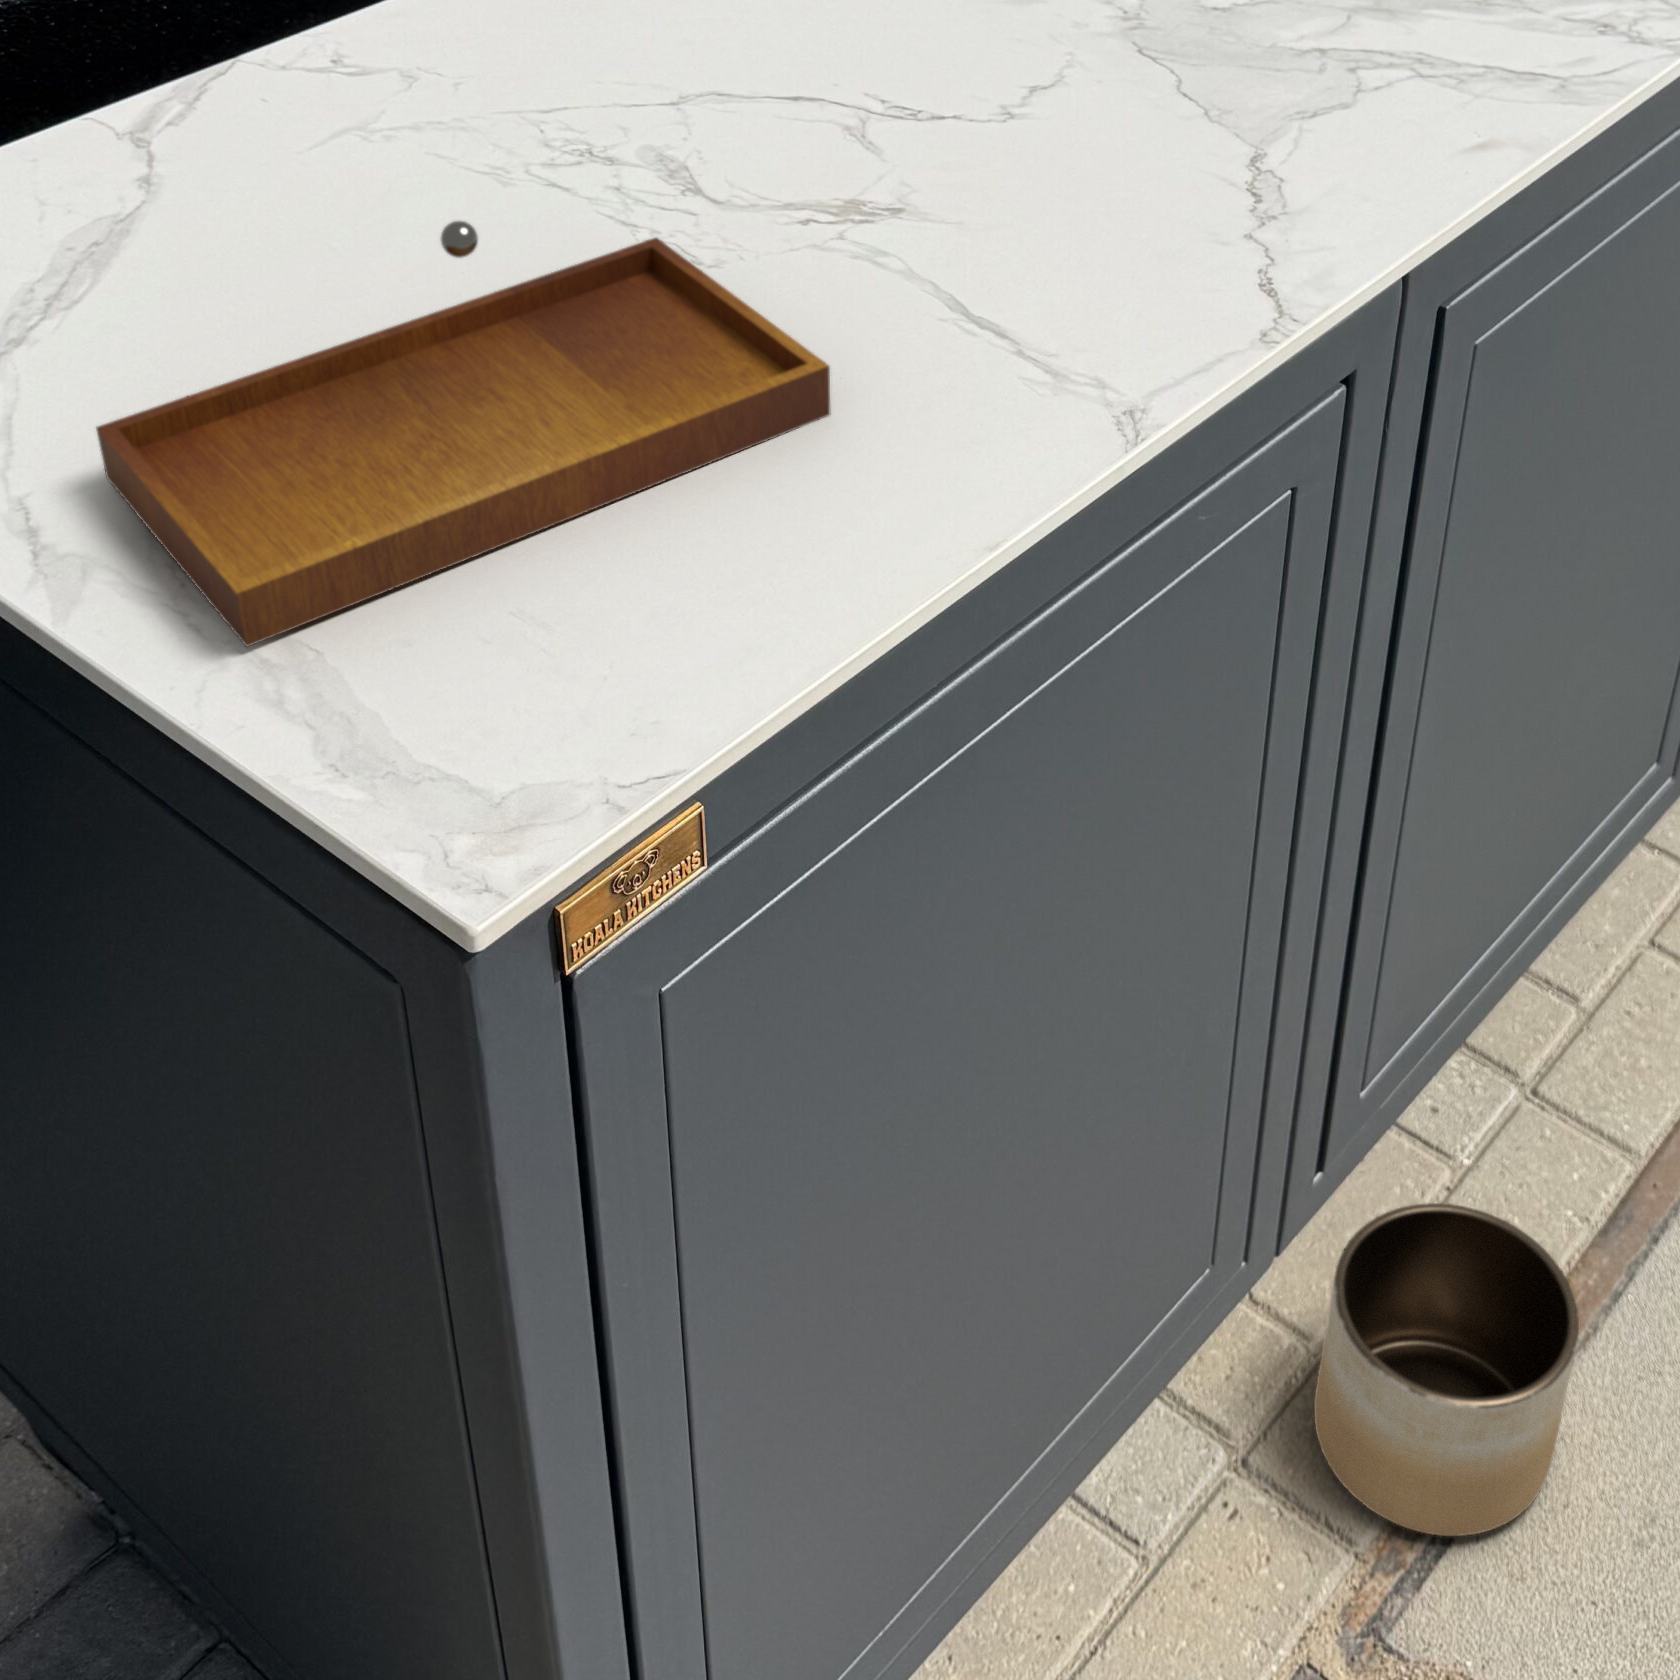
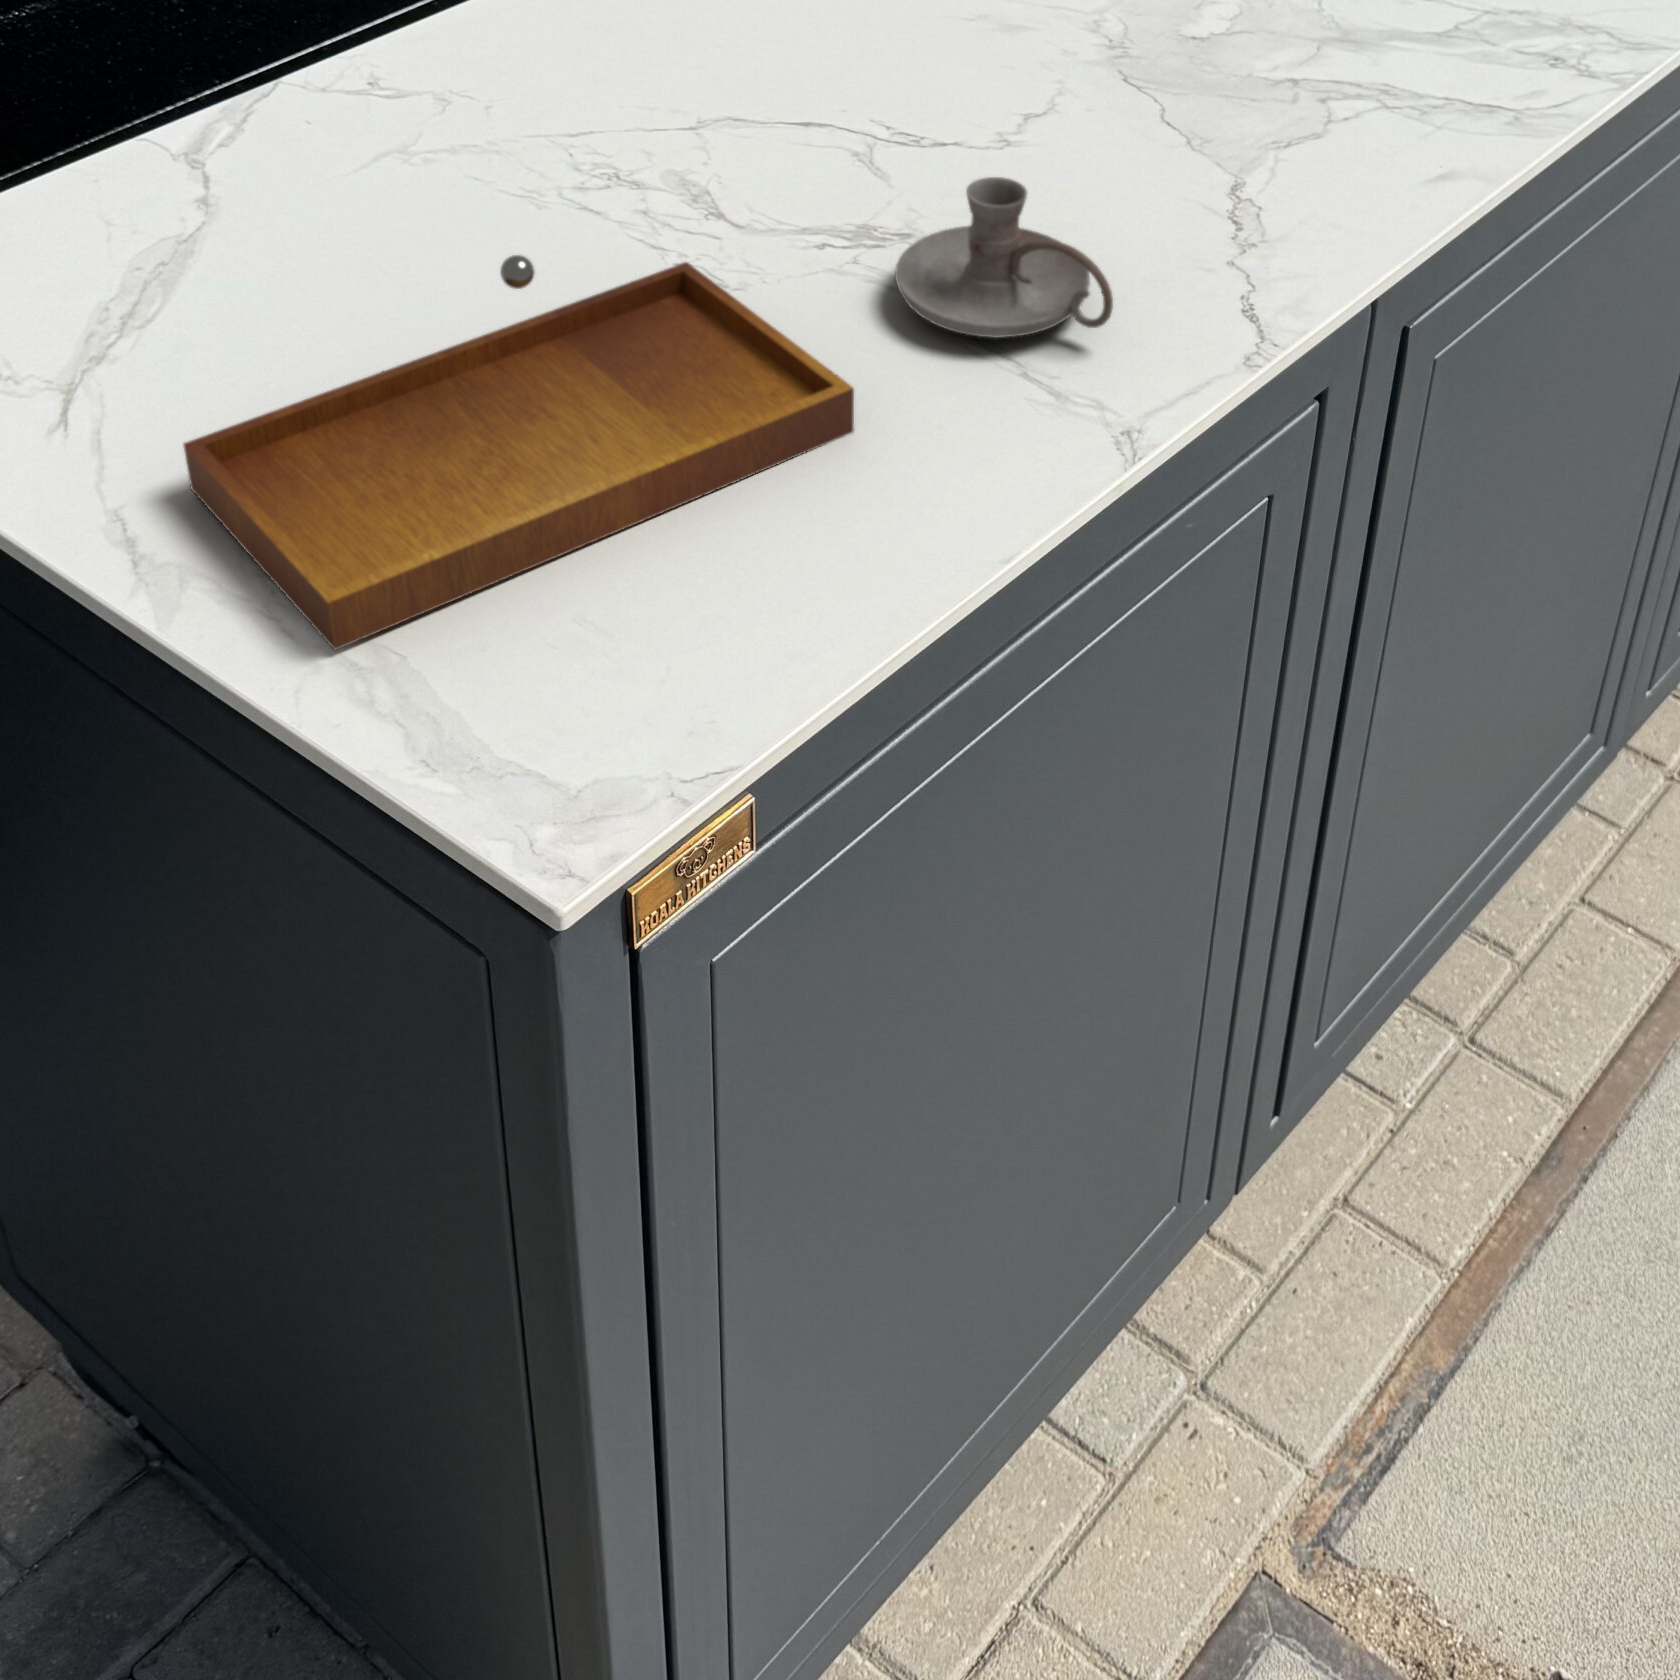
candle holder: none [882,142,1115,315] -> present [895,177,1113,338]
planter: present [1314,1203,1579,1536] -> none [1268,1147,1516,1453]

